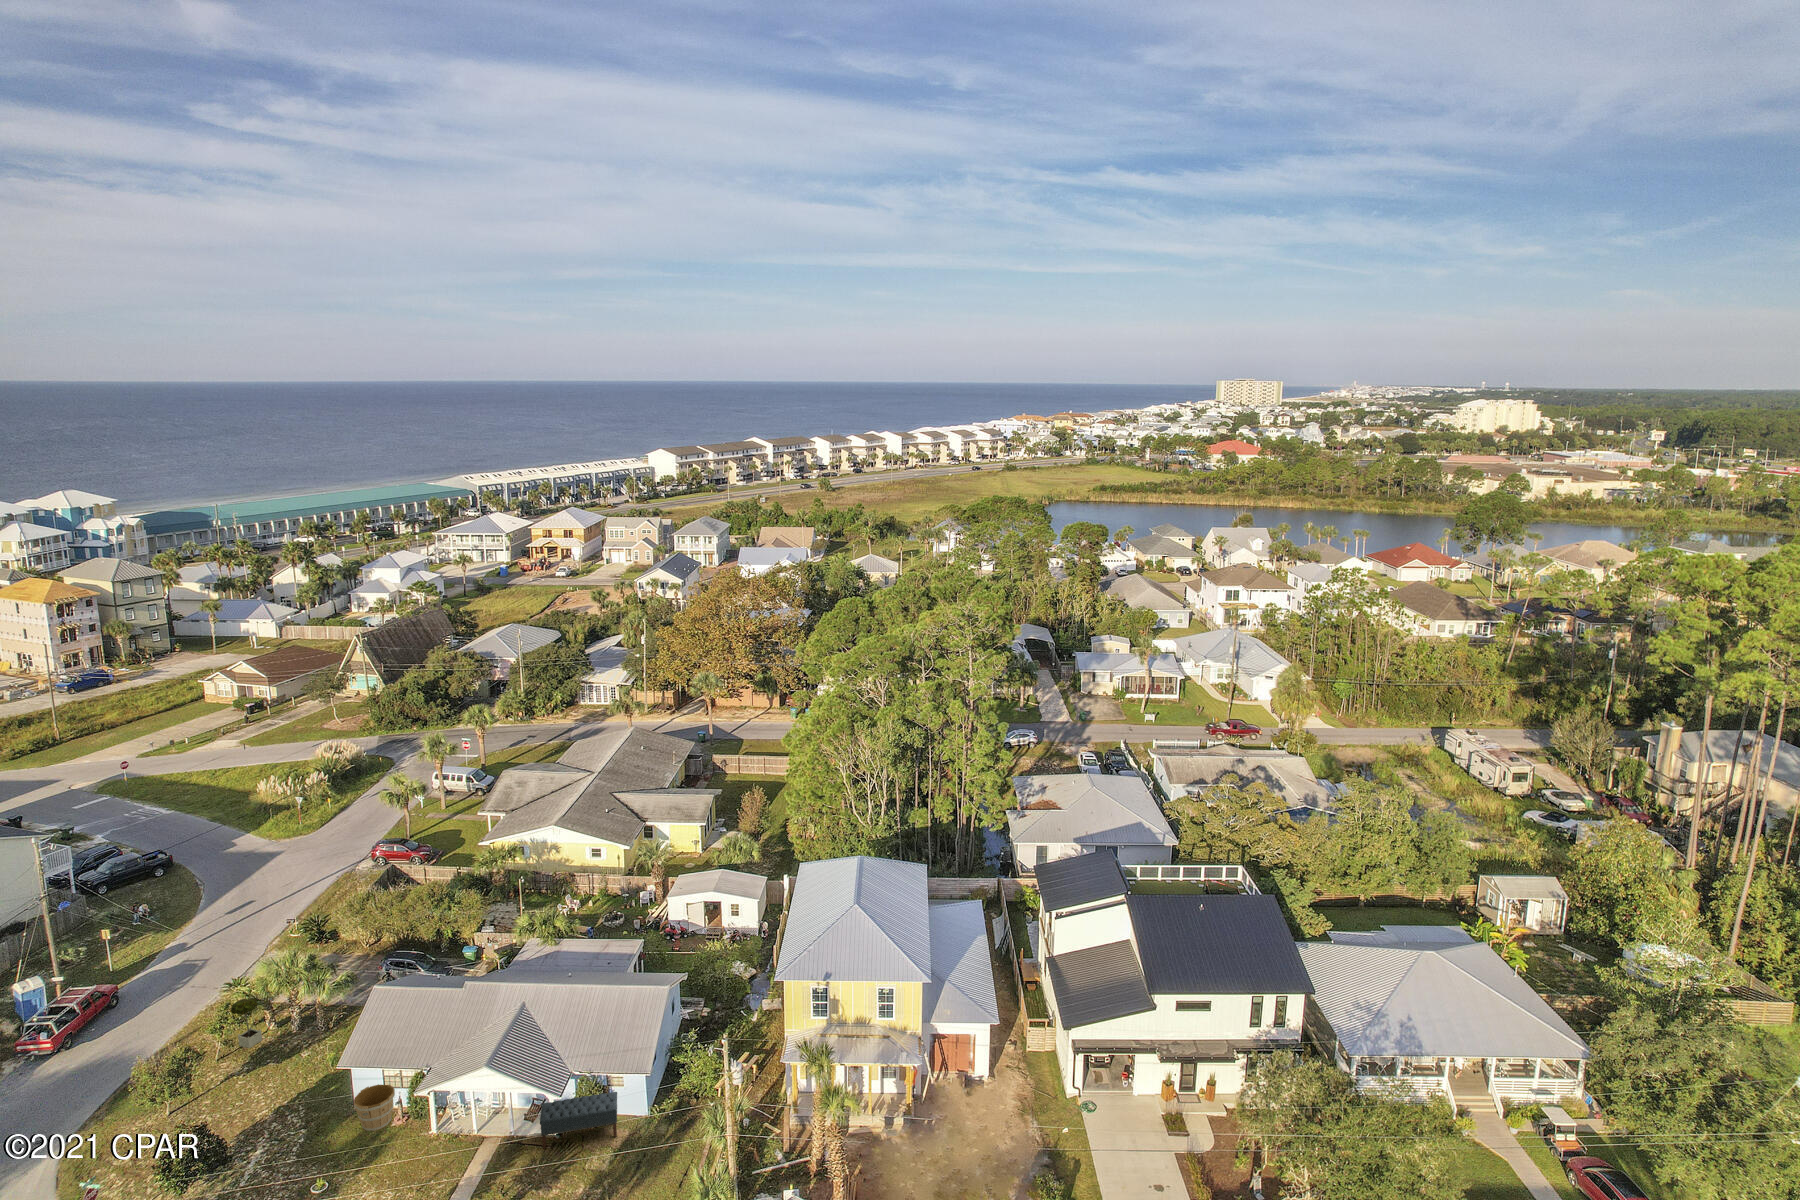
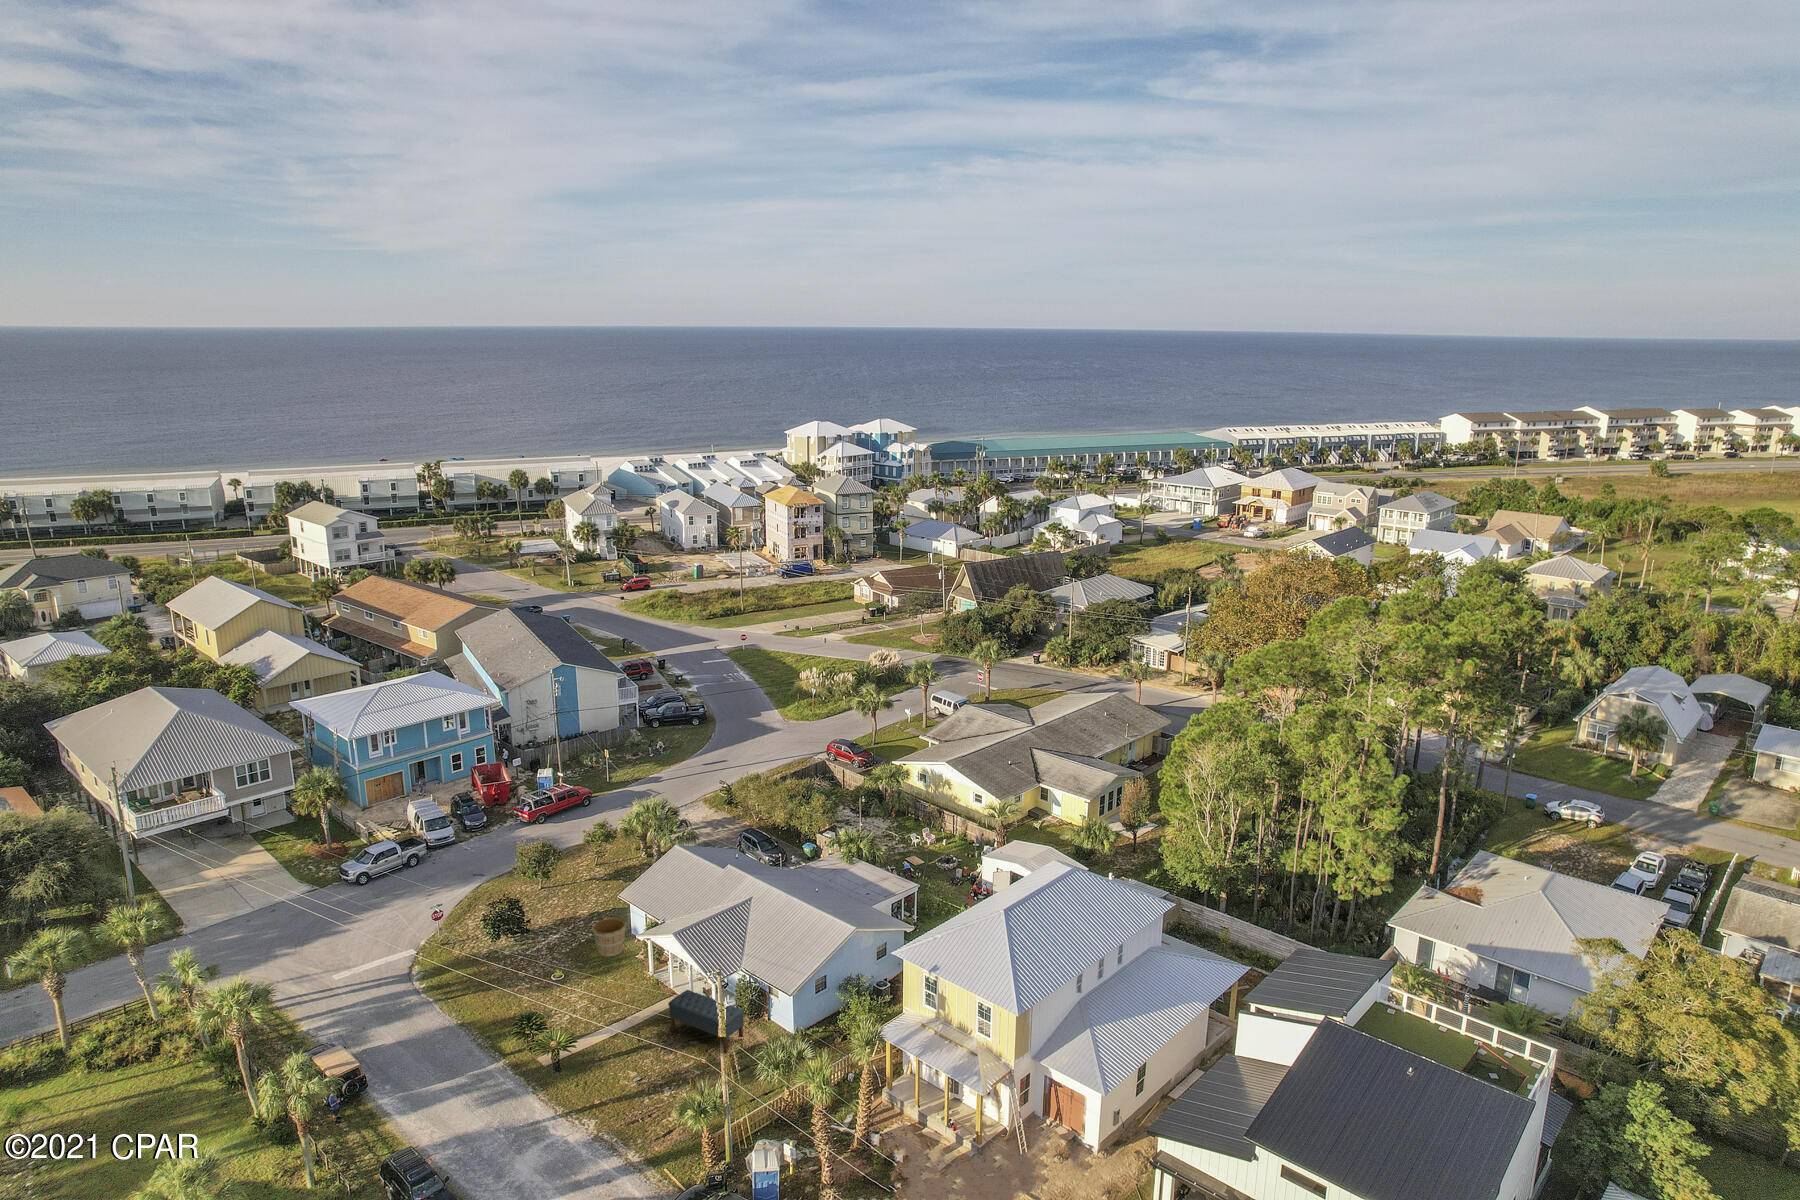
potted tree: present [231,998,262,1048] -> none [605,820,625,863]

